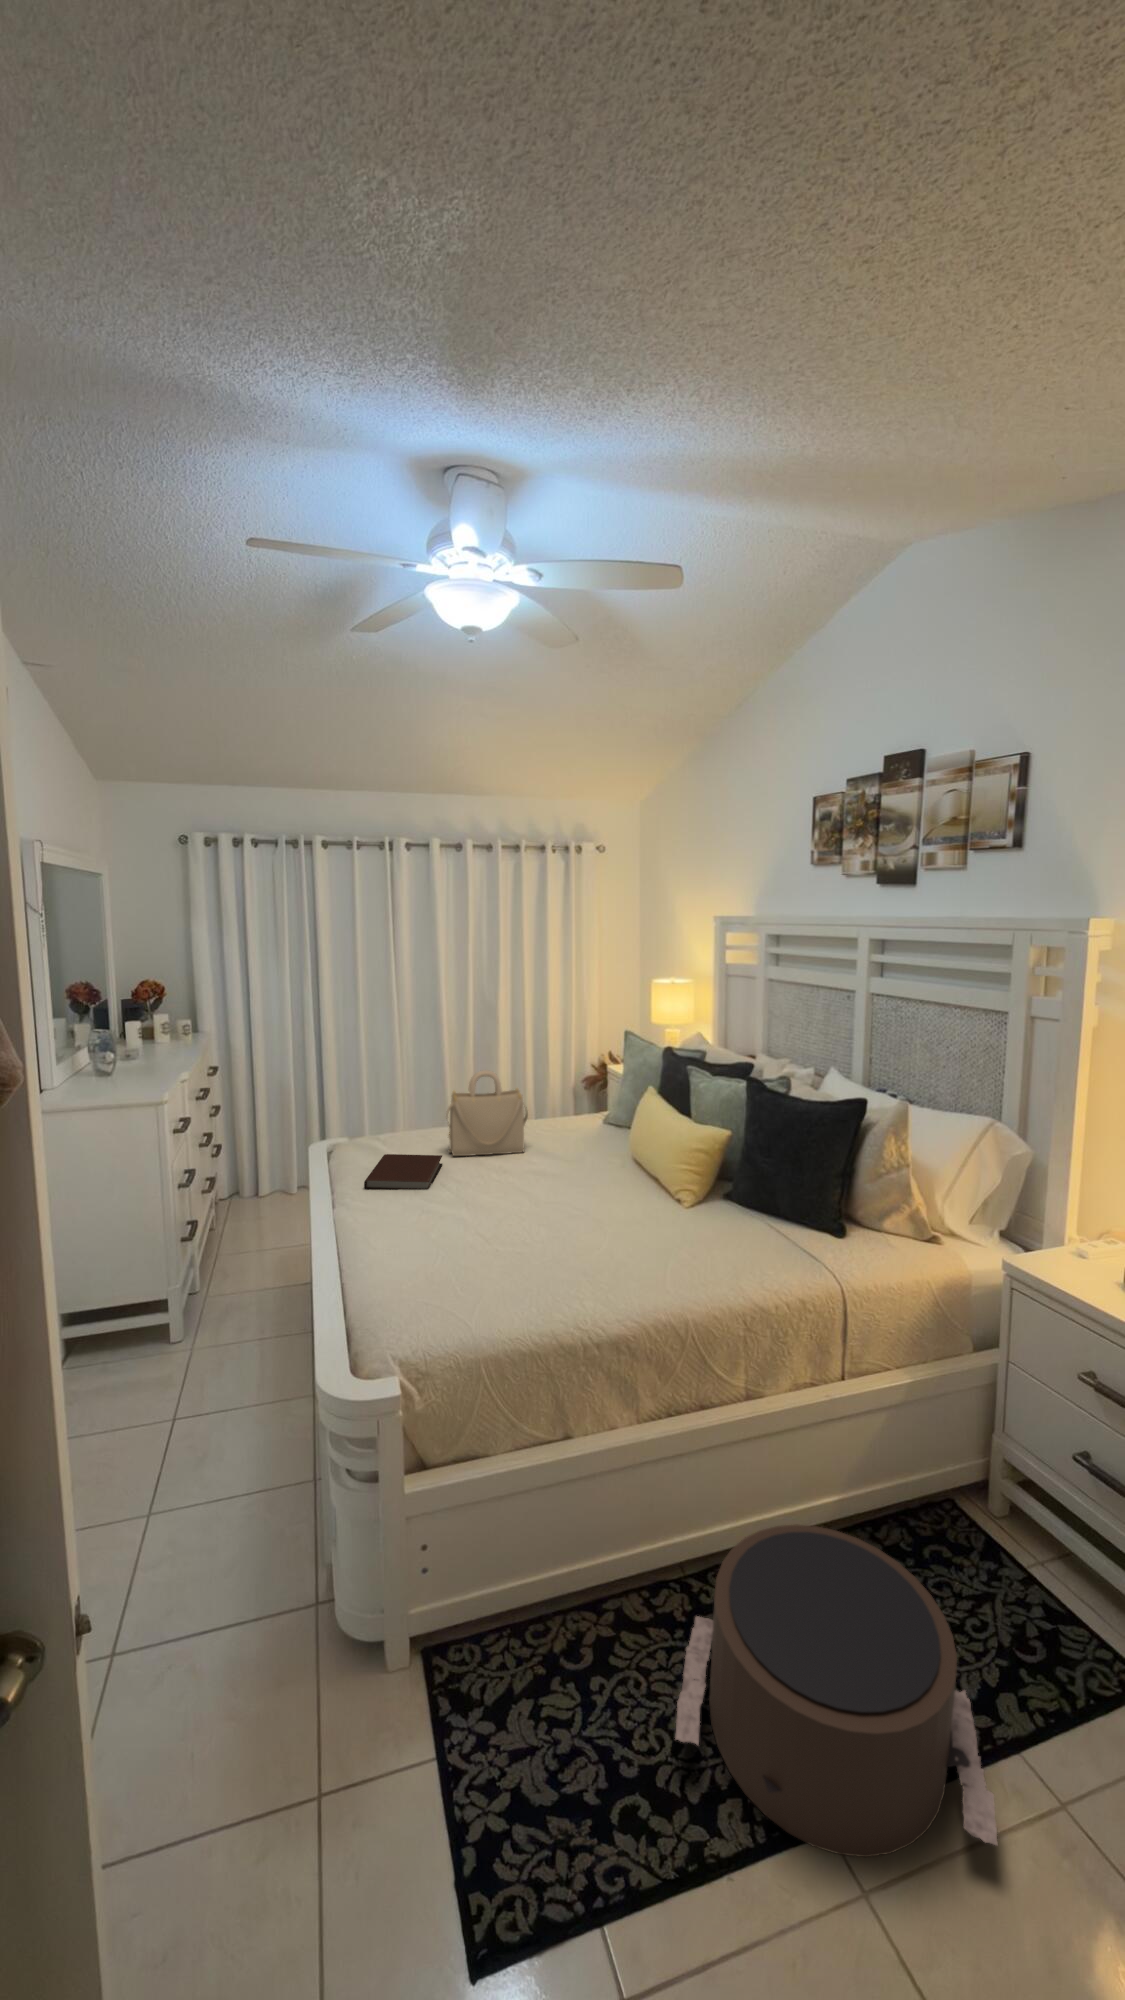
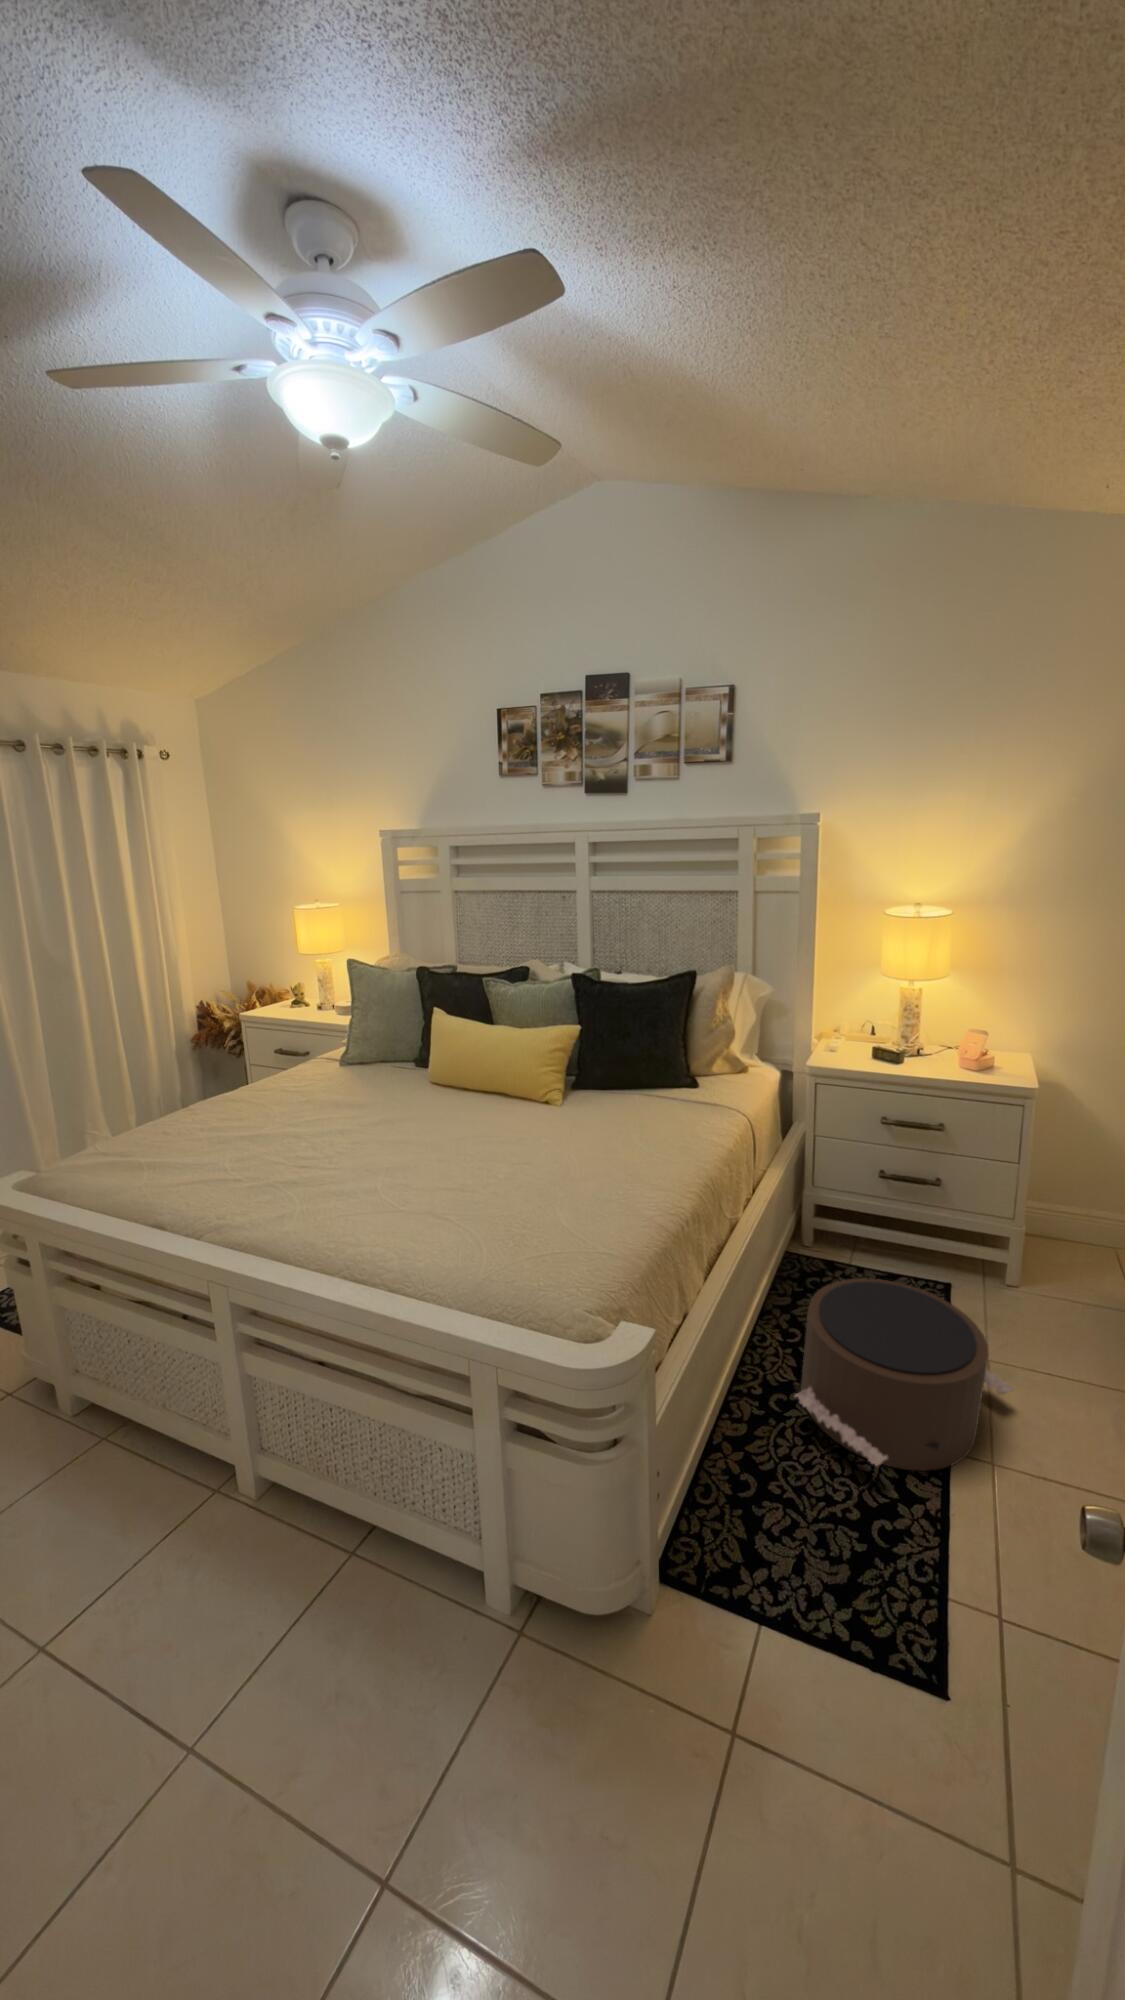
handbag: present [447,1070,528,1156] -> none [233,1023,330,1136]
notebook: present [364,1154,442,1190] -> none [188,1136,310,1201]

